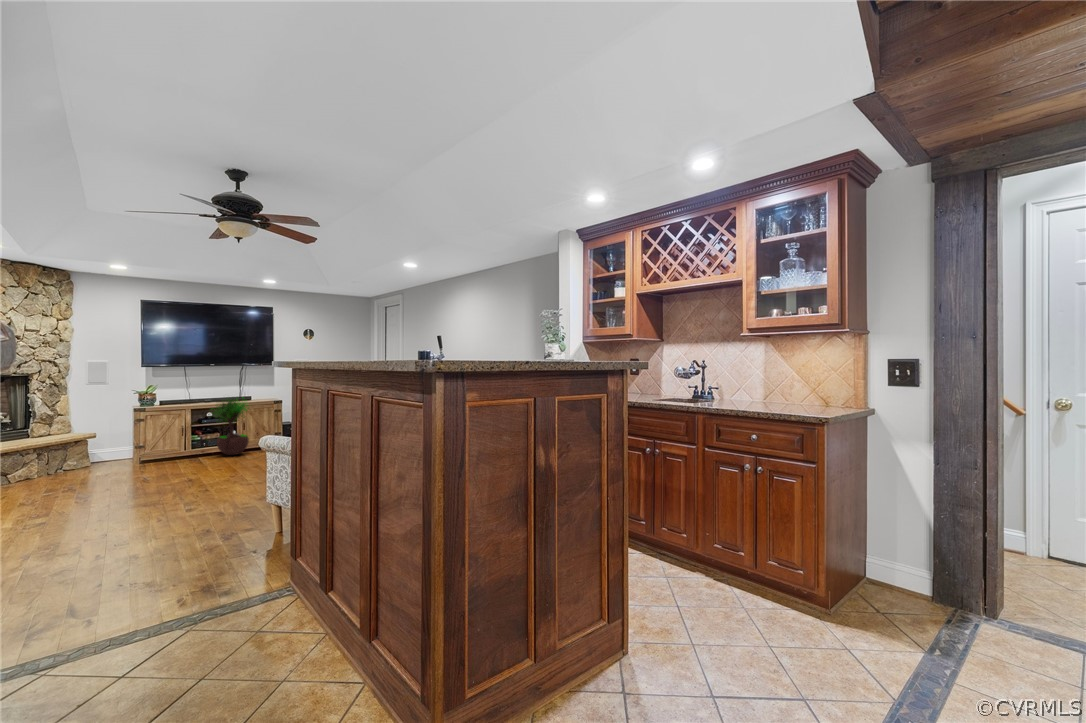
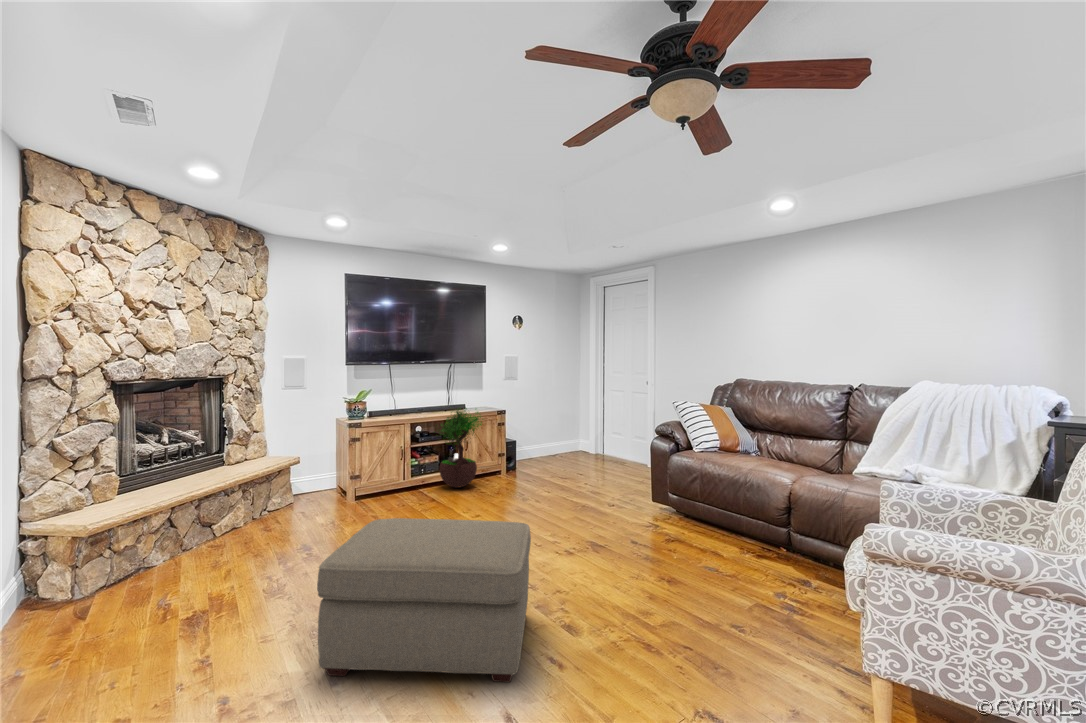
ottoman: none [24,453,182,525] -> present [317,518,531,682]

